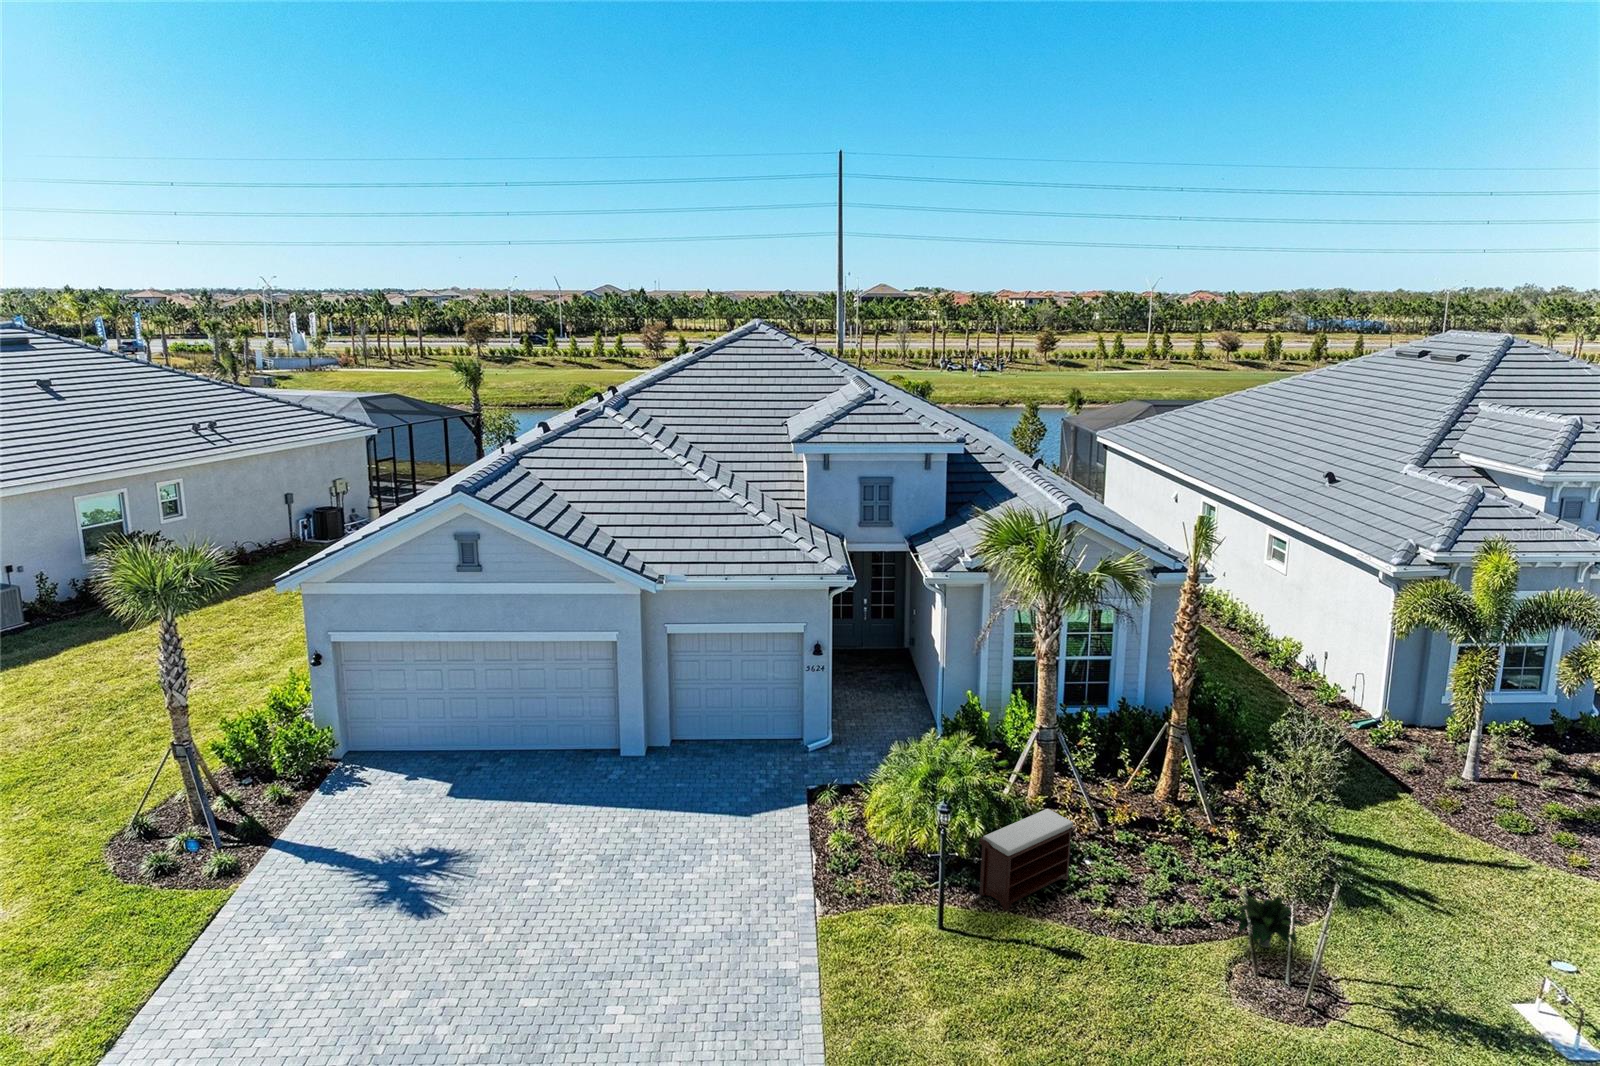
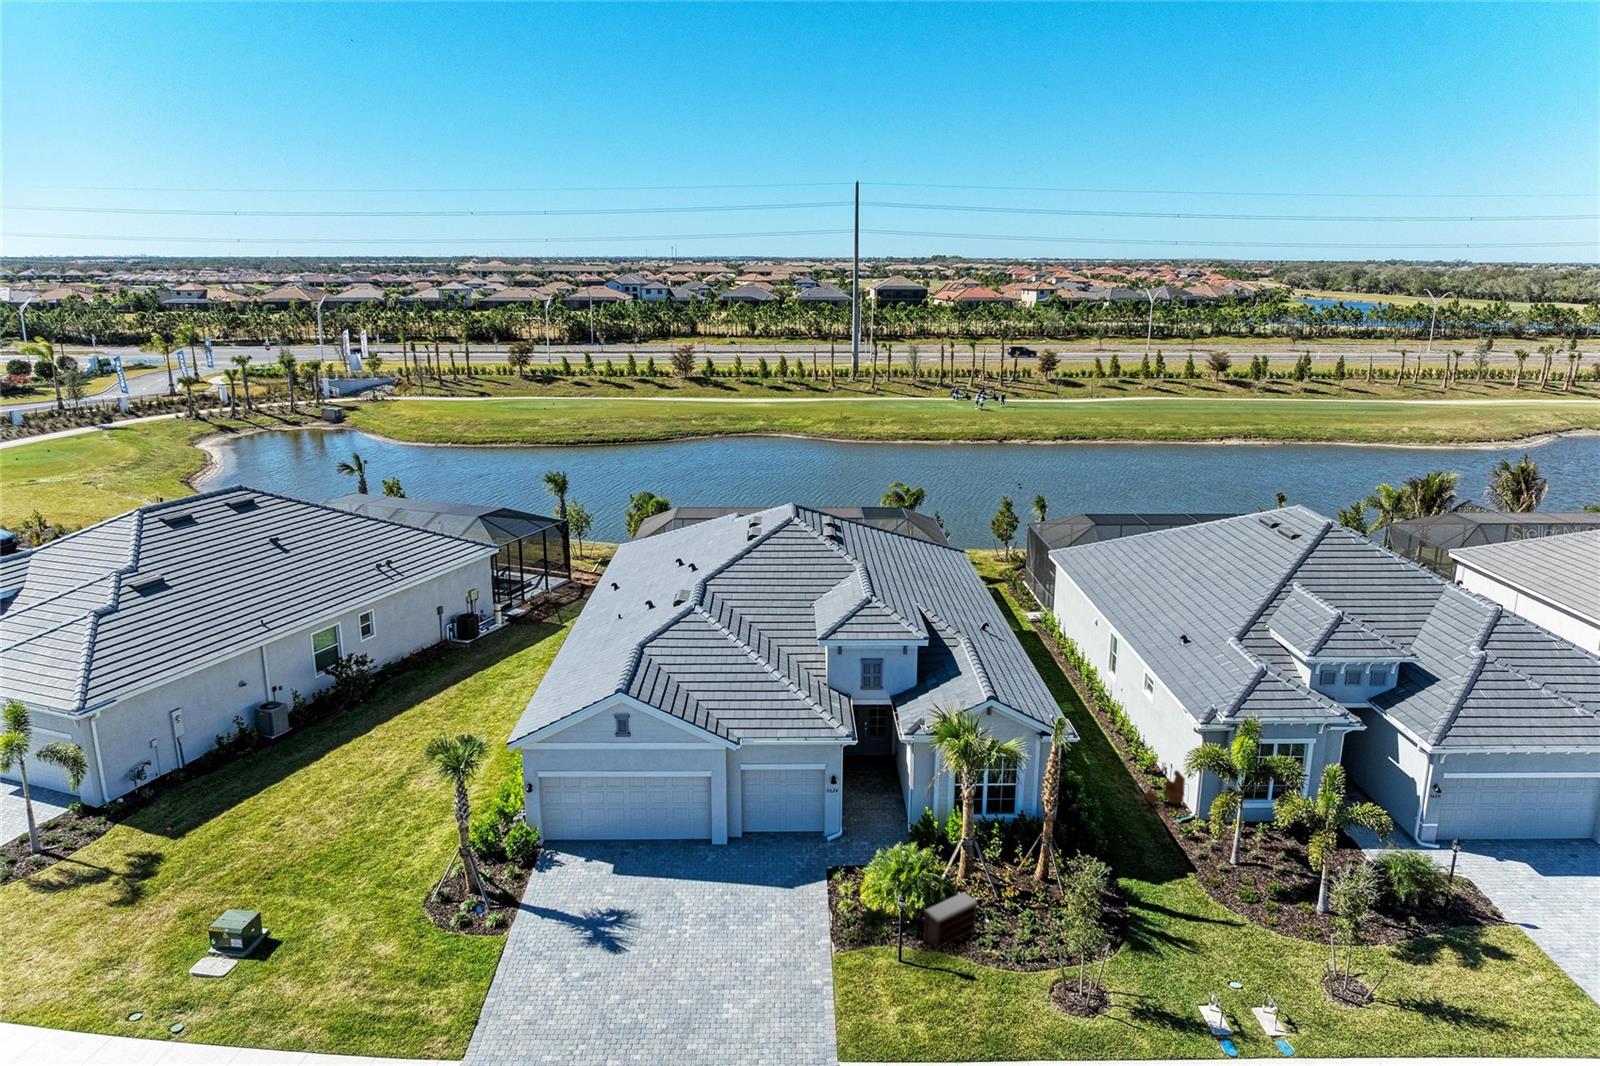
lounge chair: none [1291,650,1362,709] -> present [1145,771,1185,808]
potted plant: present [1235,894,1306,948] -> present [859,907,891,934]

